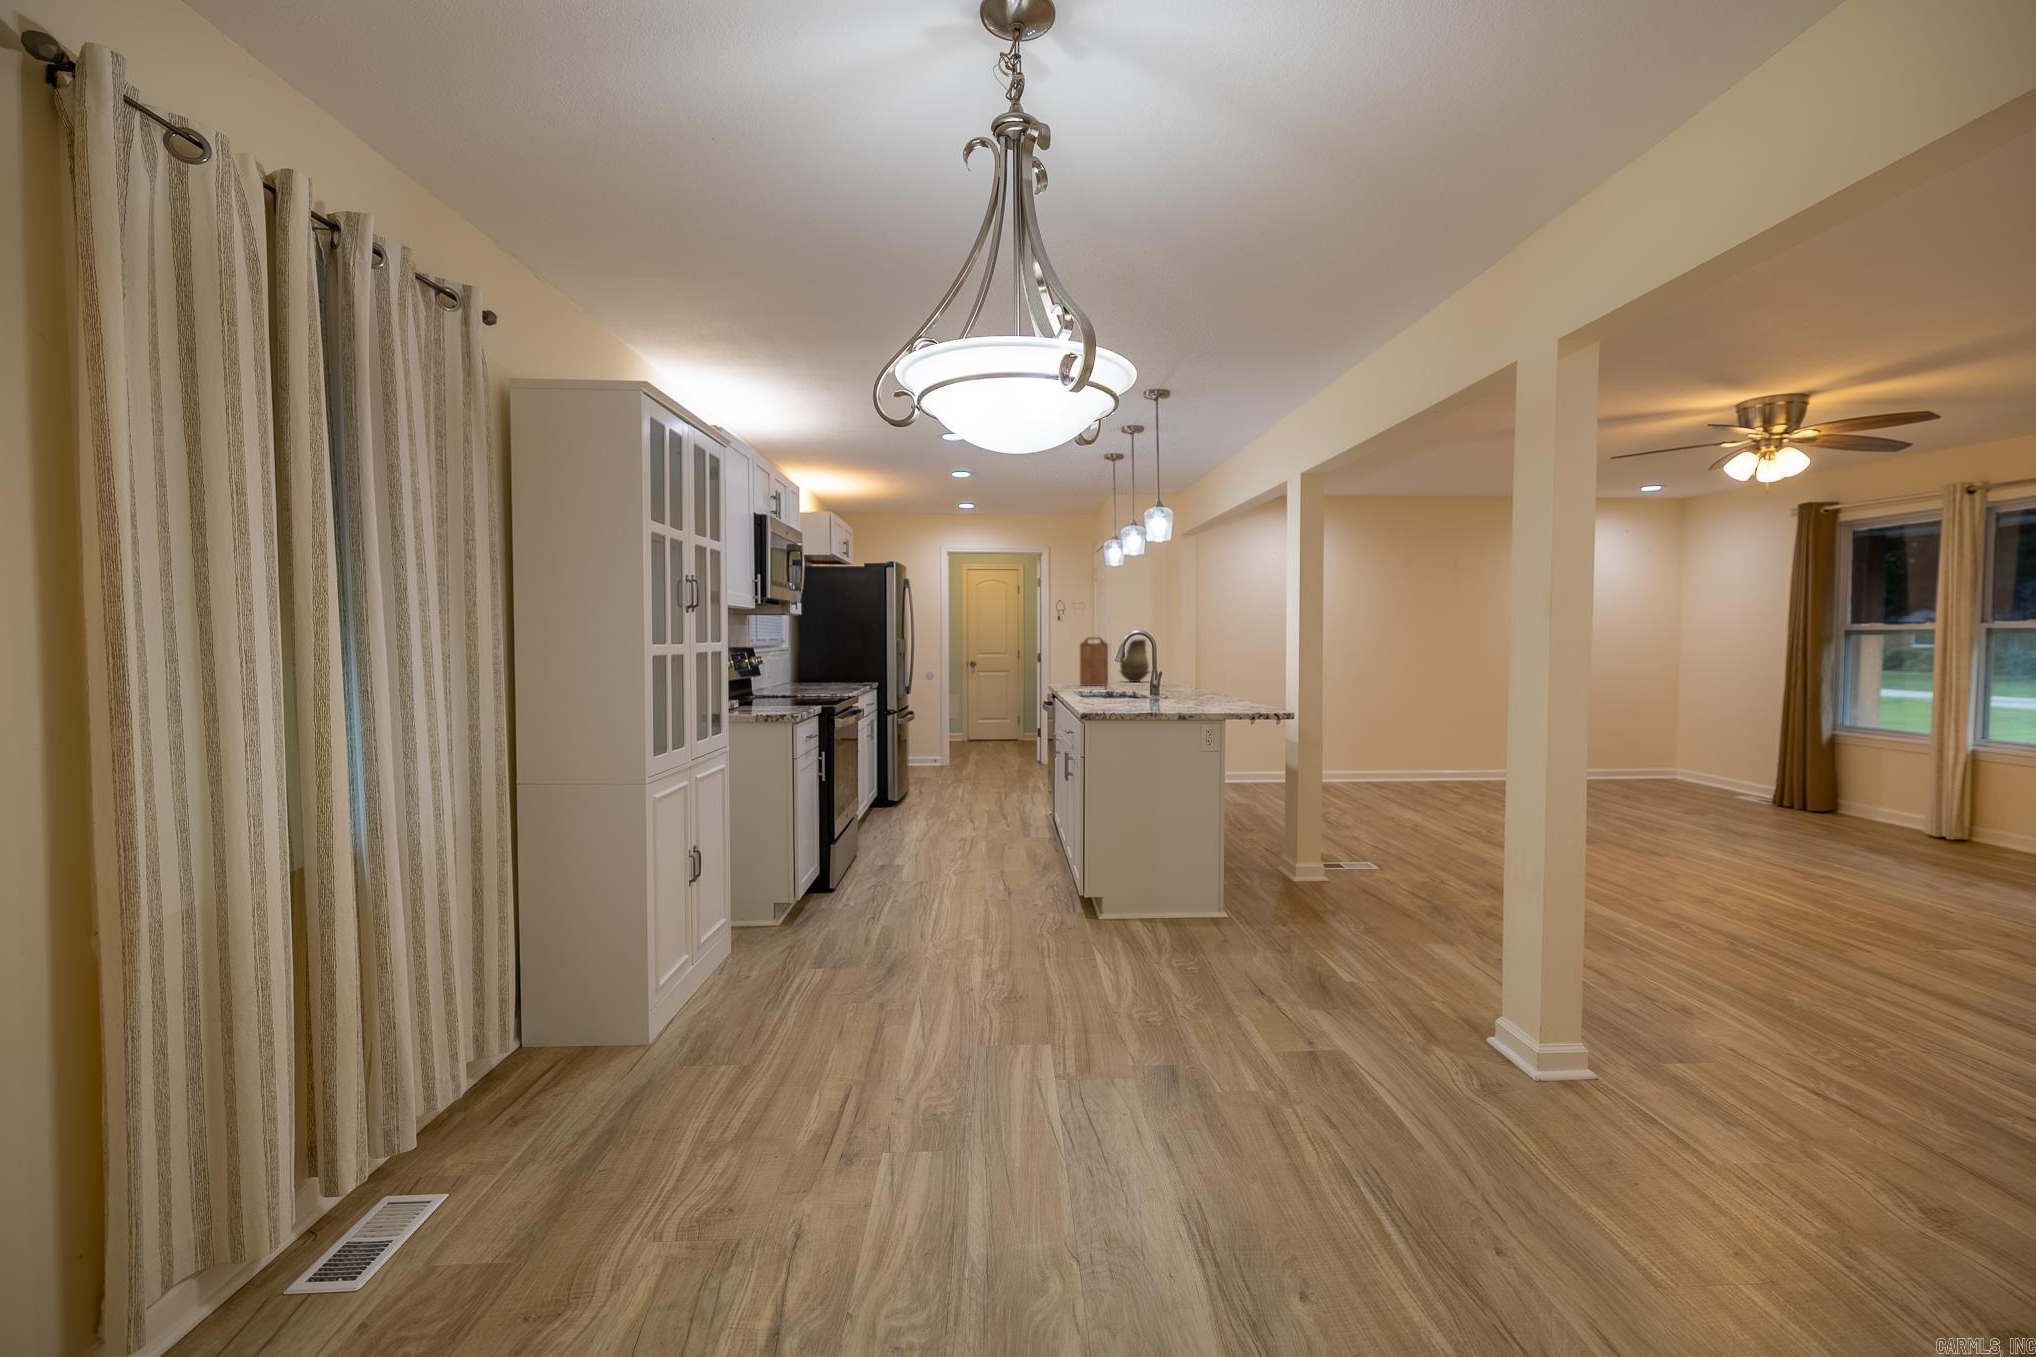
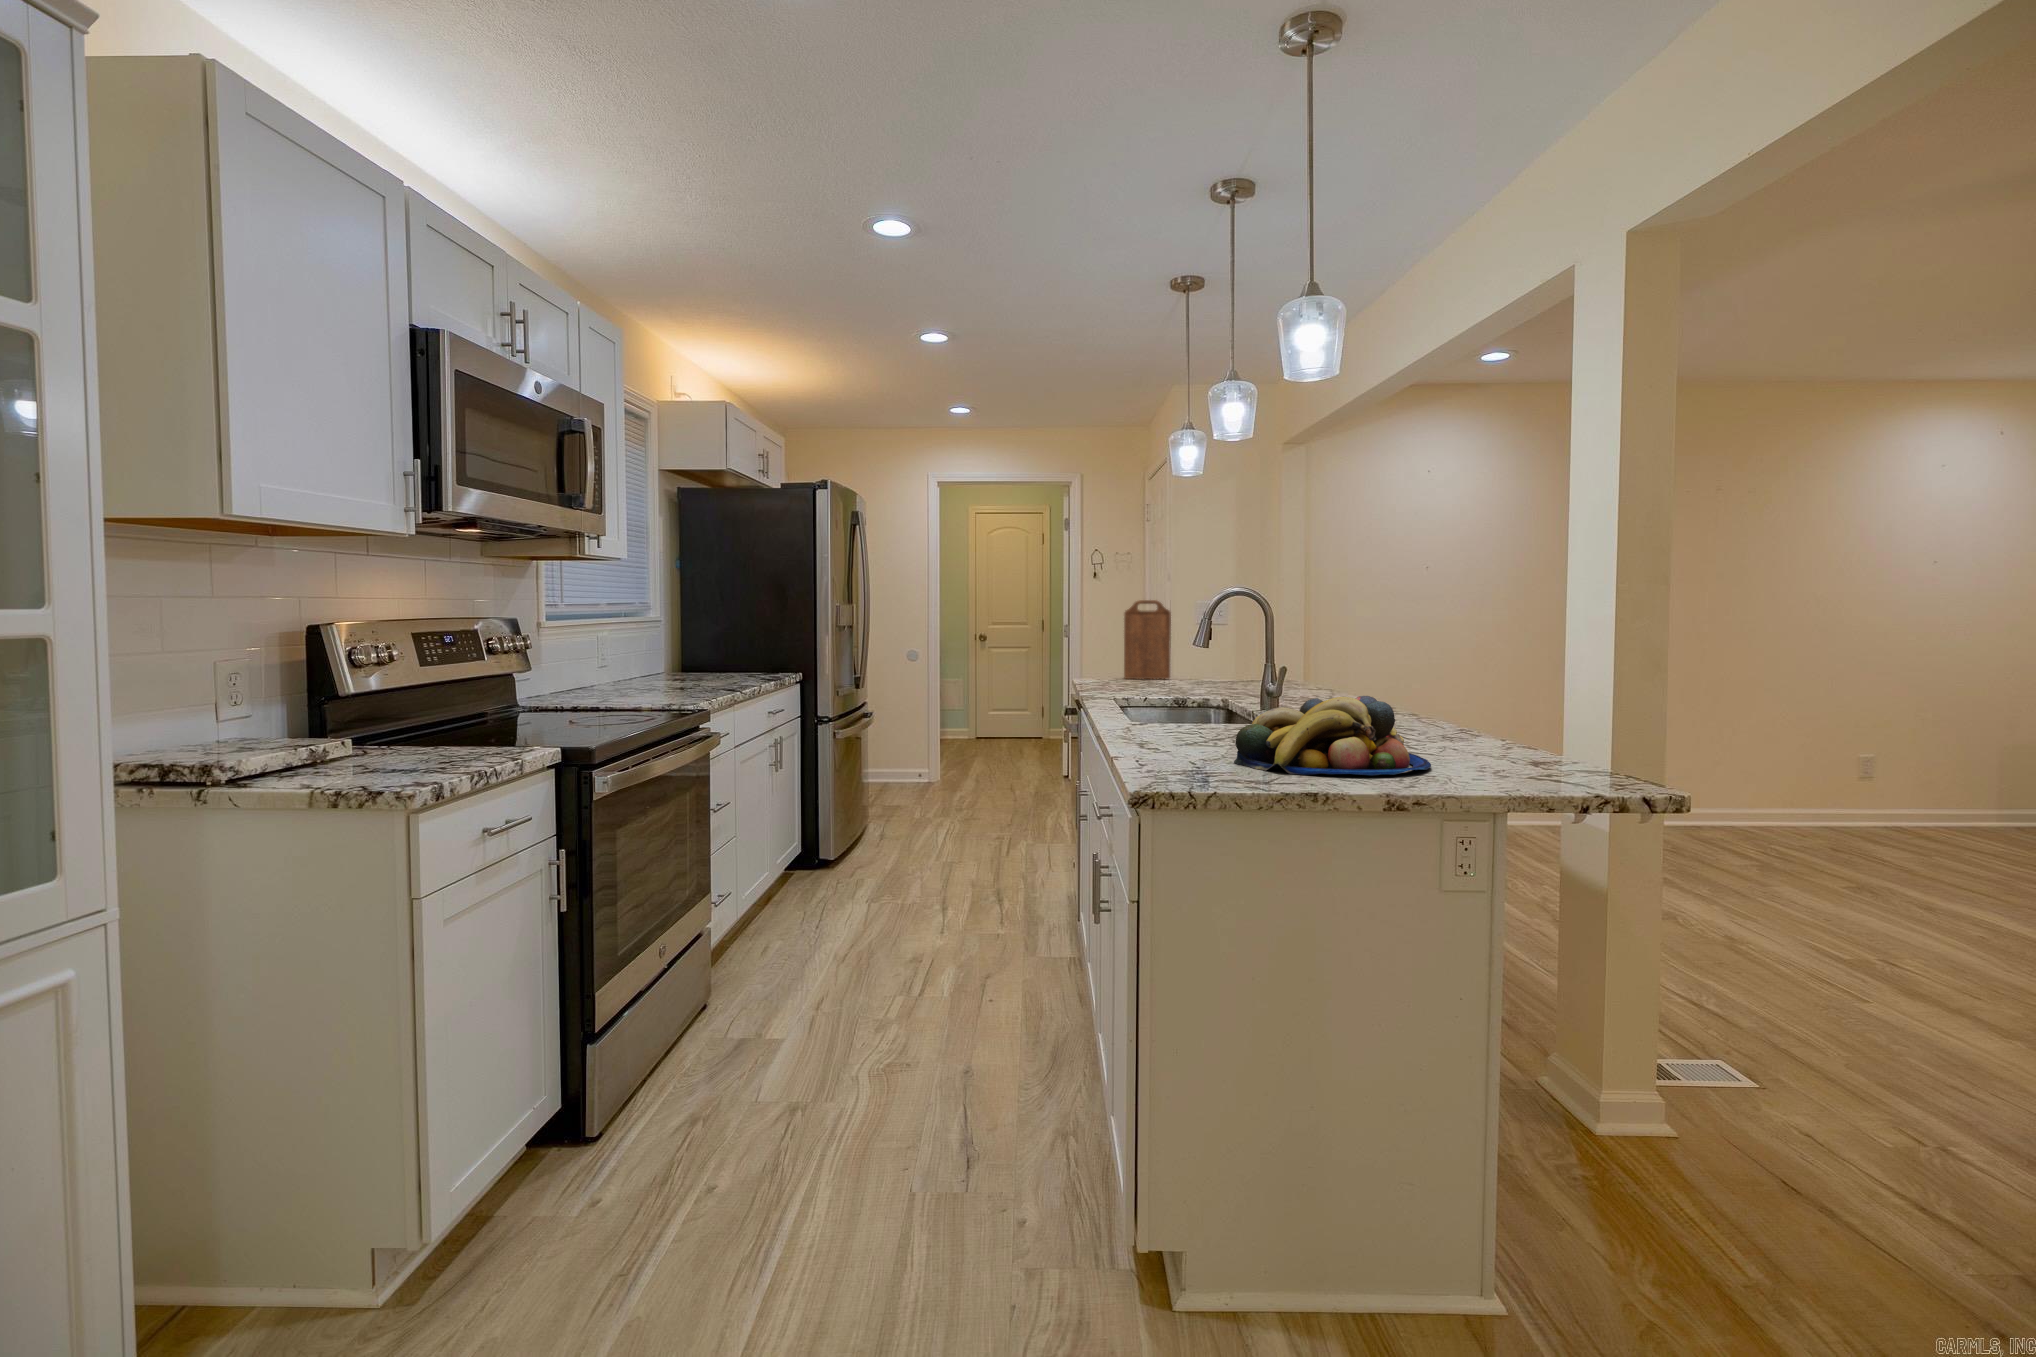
vase: present [1120,639,1149,682] -> none [1183,604,1233,670]
fruit bowl: none [1123,679,1202,708] -> present [1234,696,1431,775]

